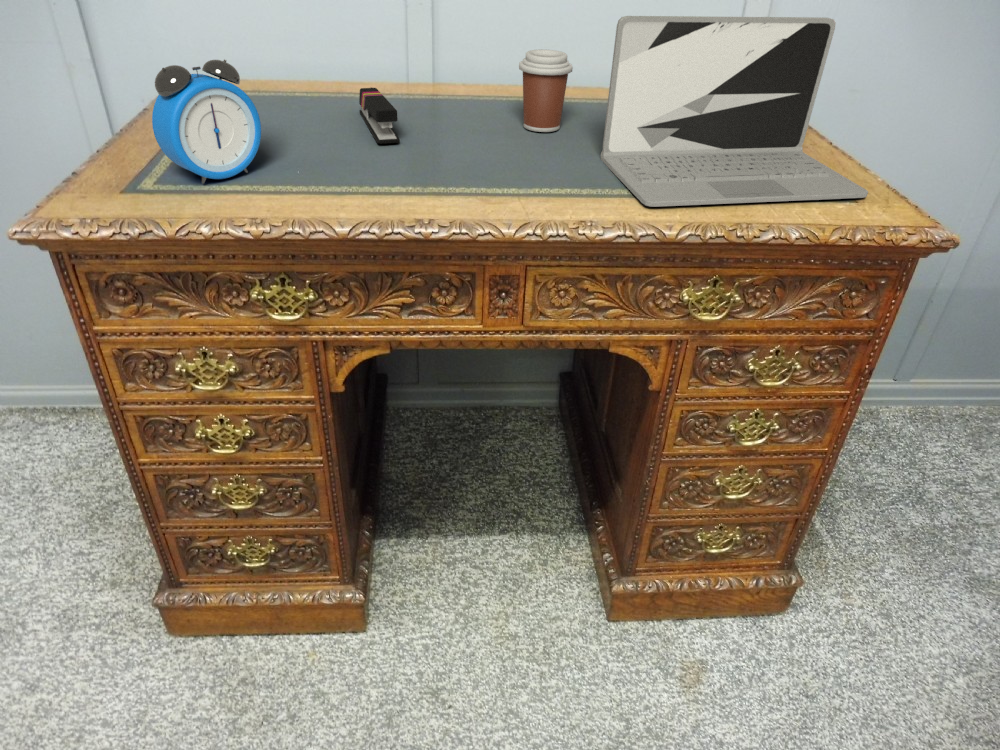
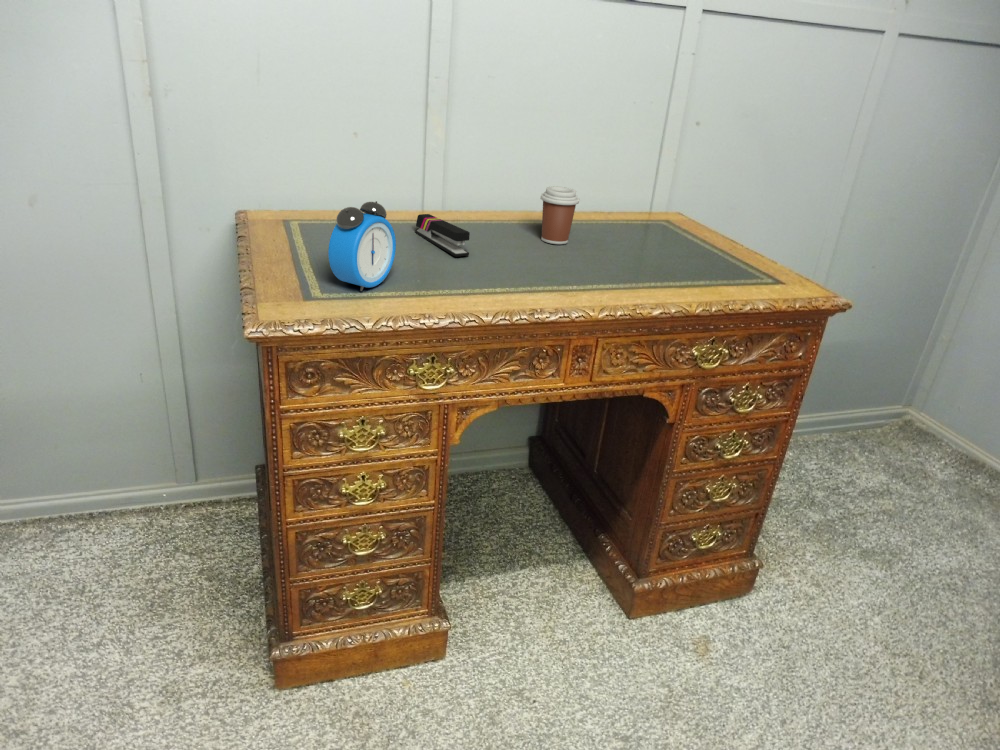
laptop: present [601,16,868,207] -> none [612,168,791,294]

